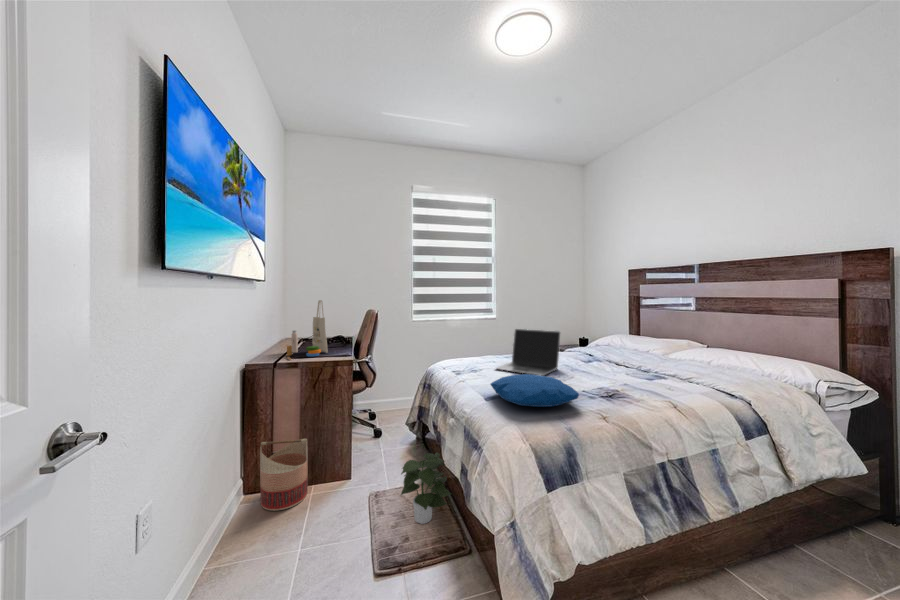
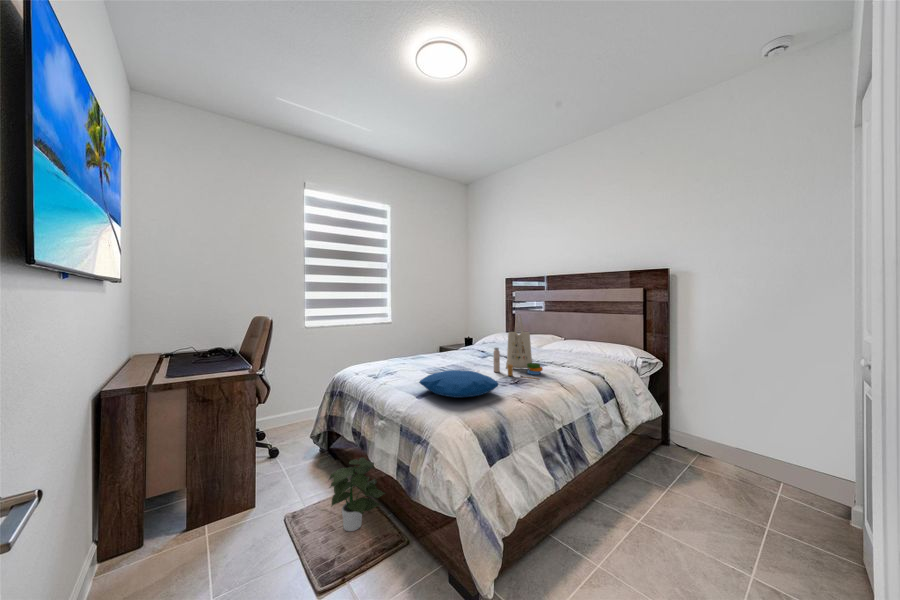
tote bag: present [287,300,328,359] -> present [494,315,543,380]
laptop: present [497,329,560,375] -> none [408,330,465,371]
basket: present [260,439,308,511] -> none [131,471,201,568]

